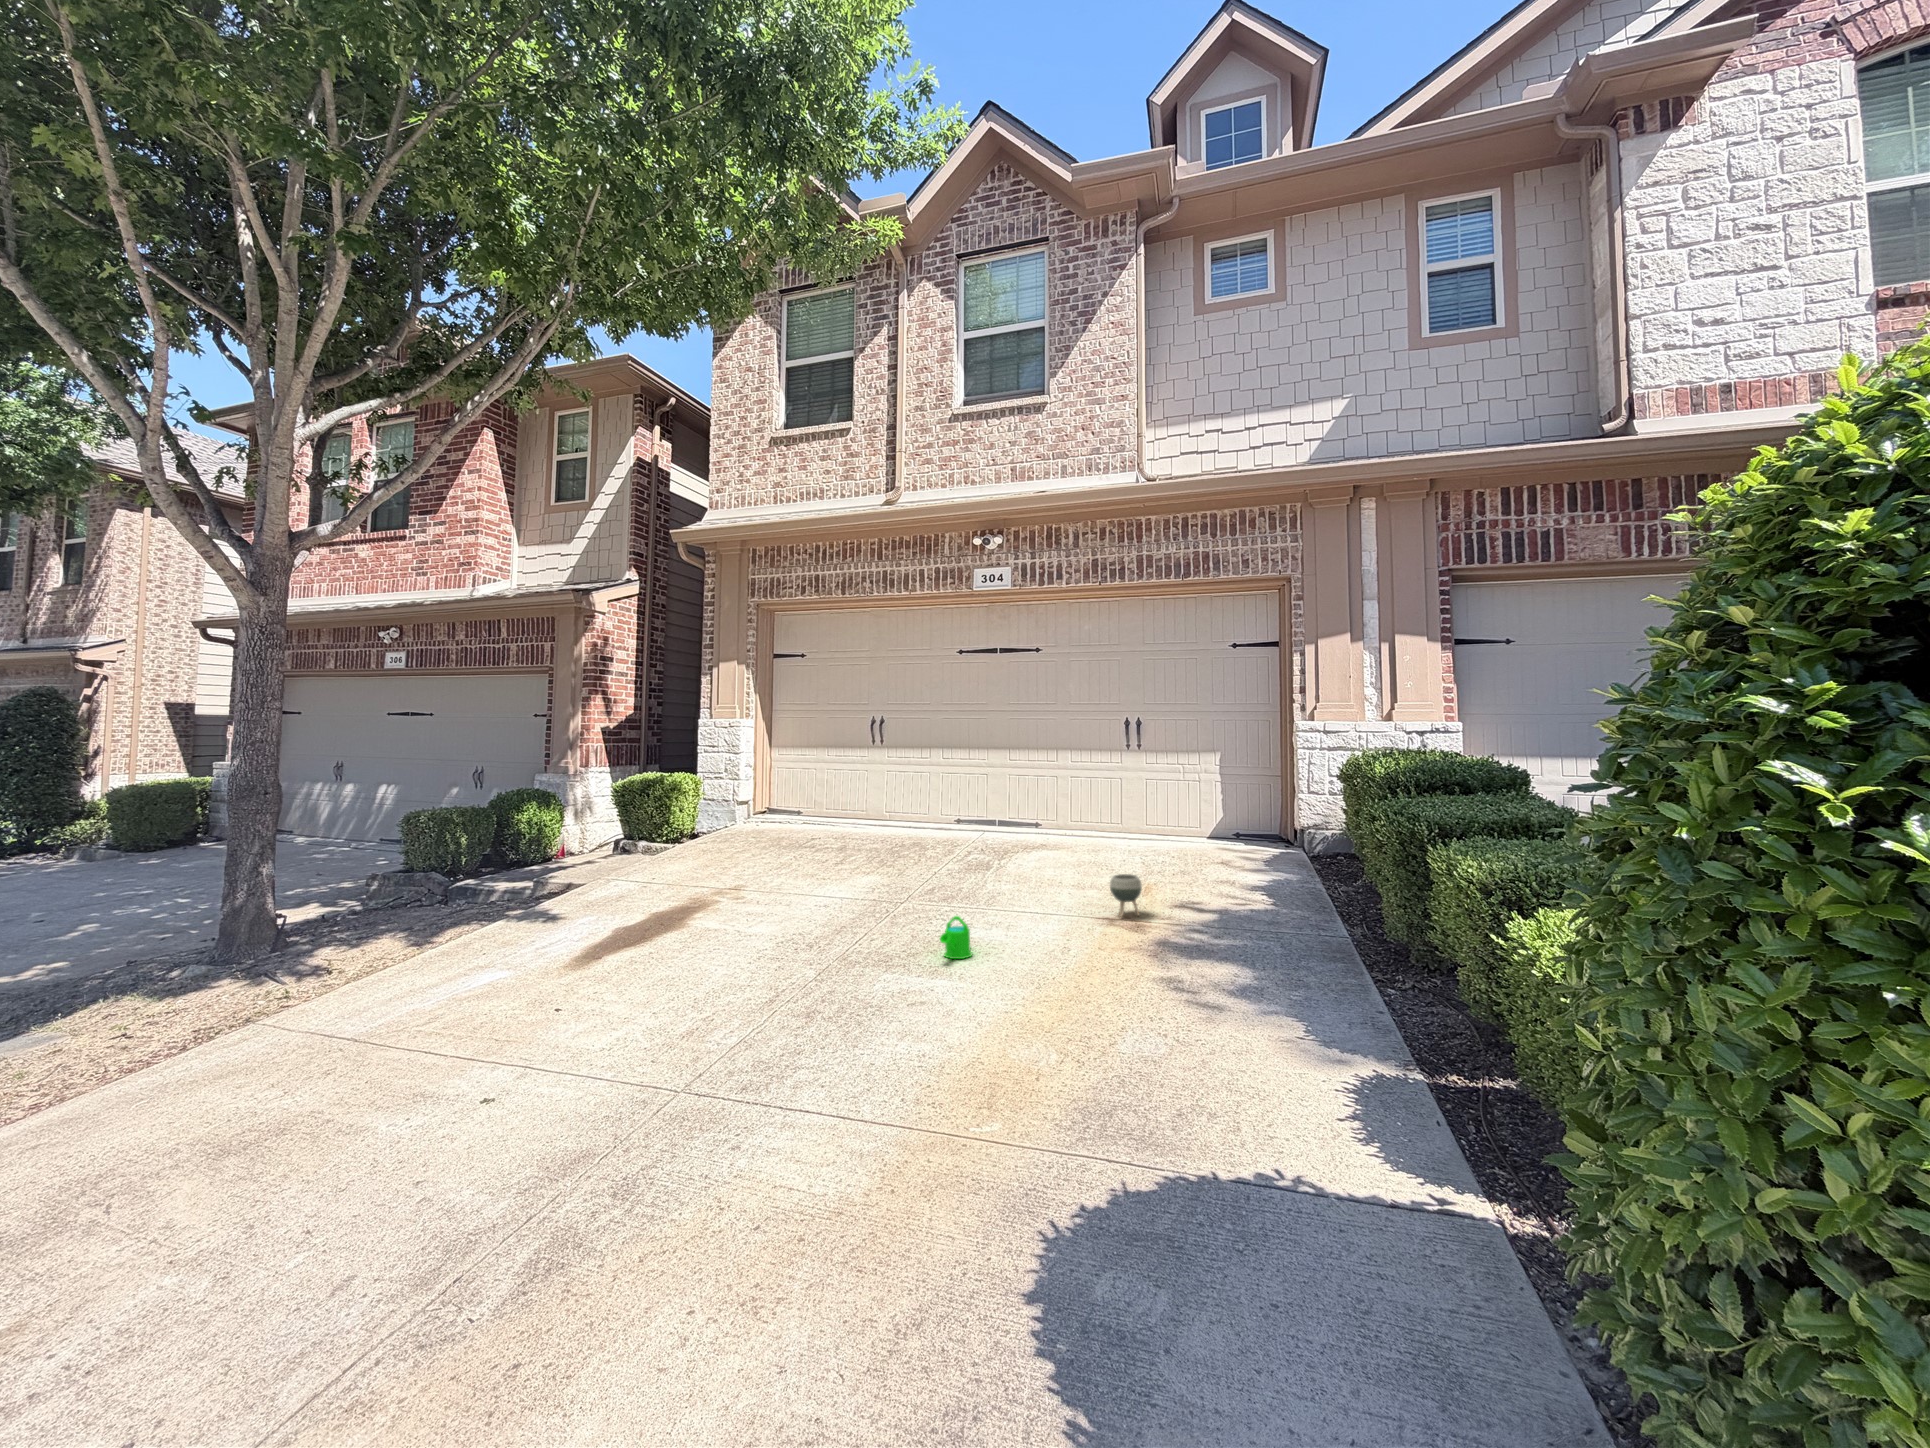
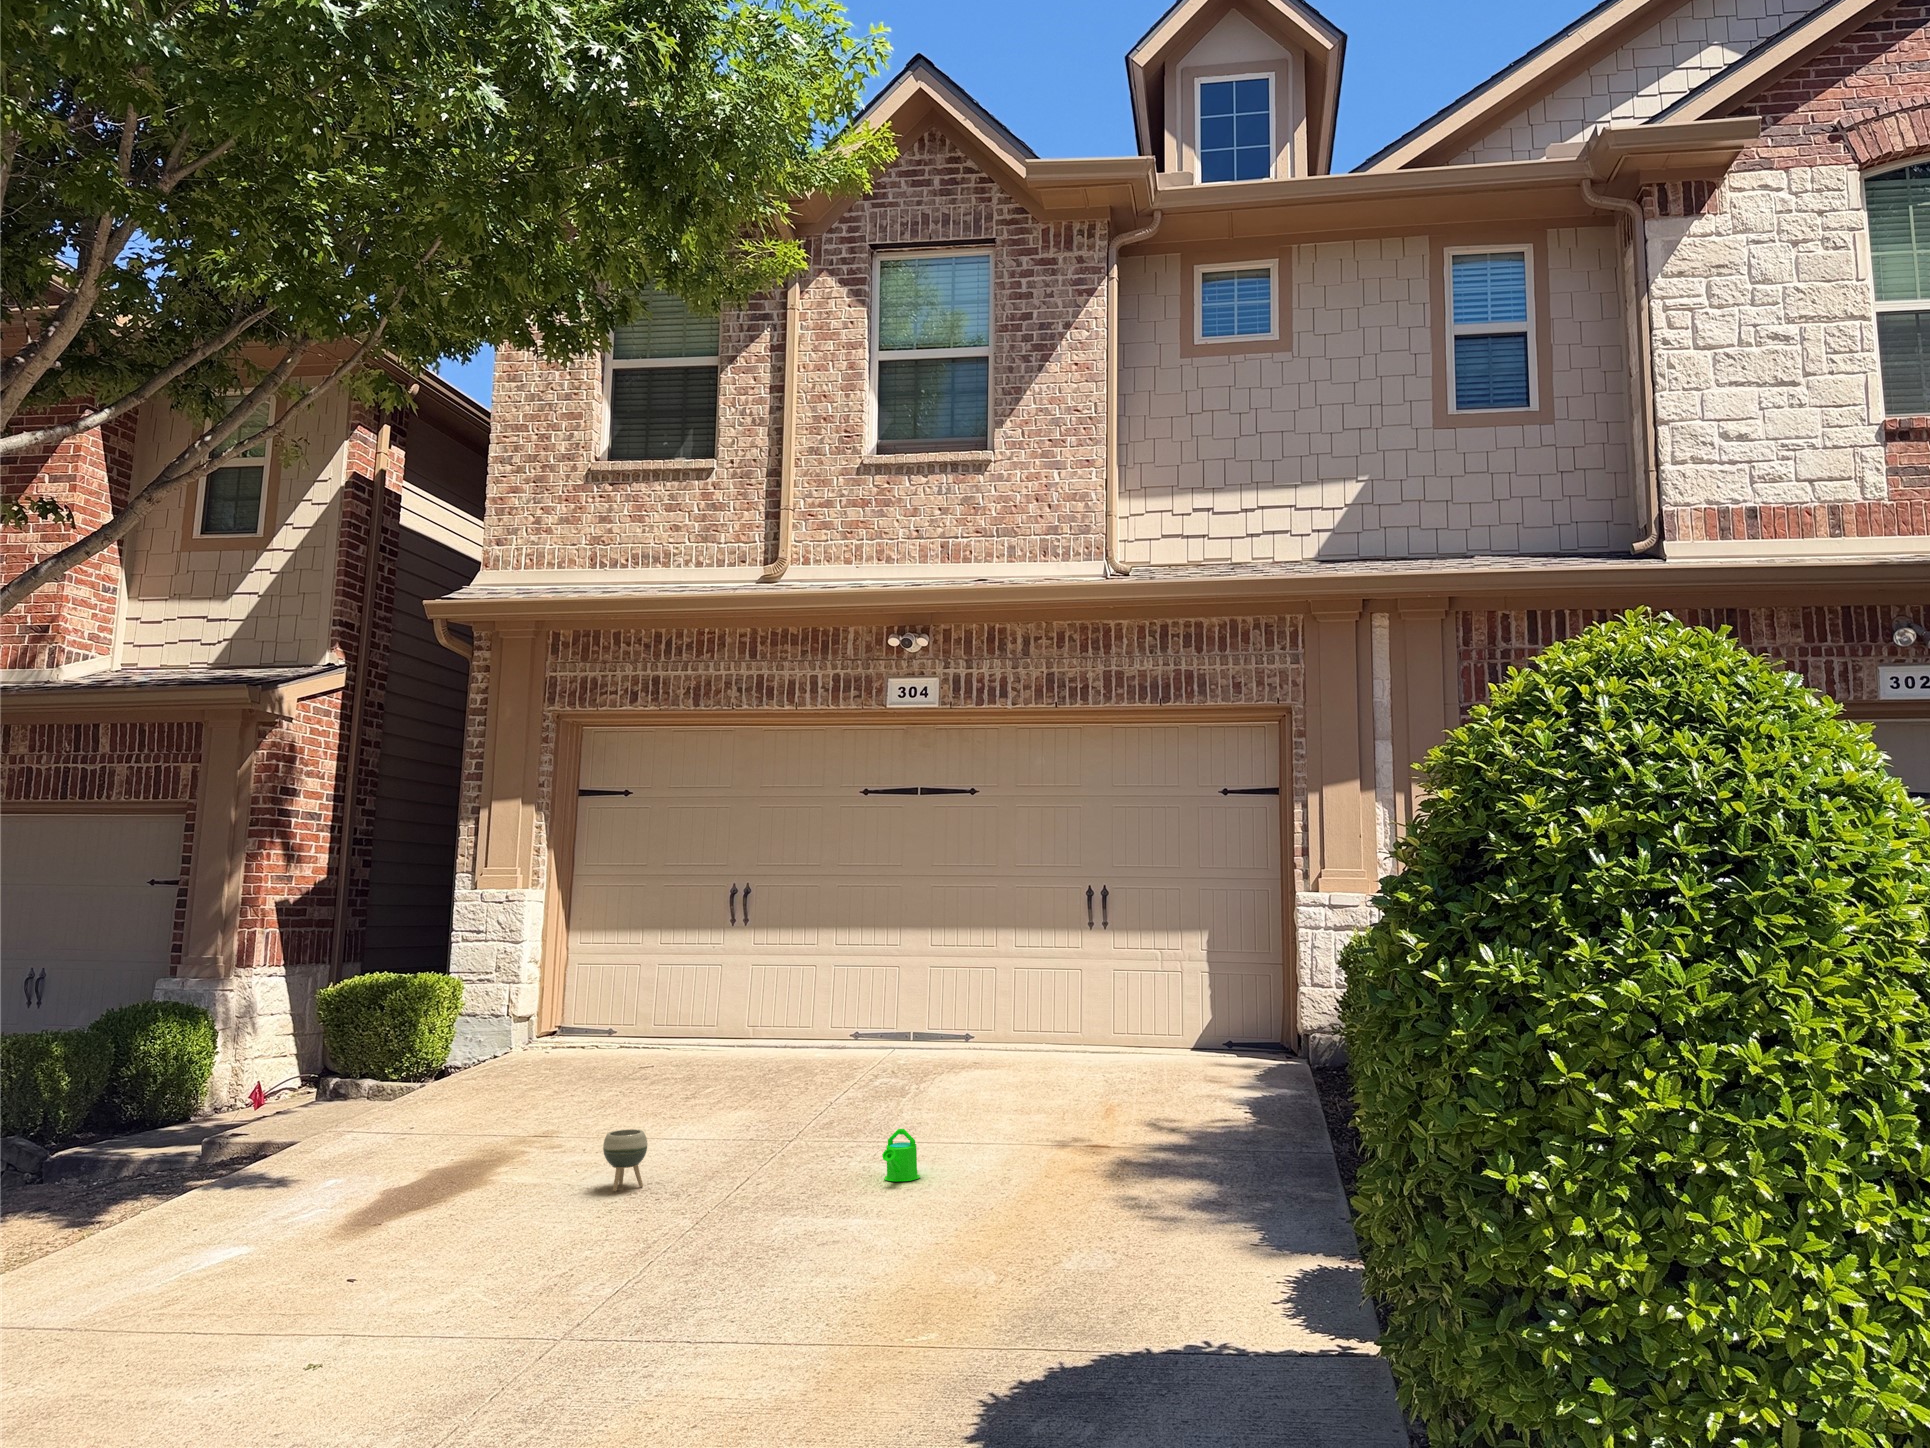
planter: present [1110,874,1142,918] -> present [603,1129,647,1191]

